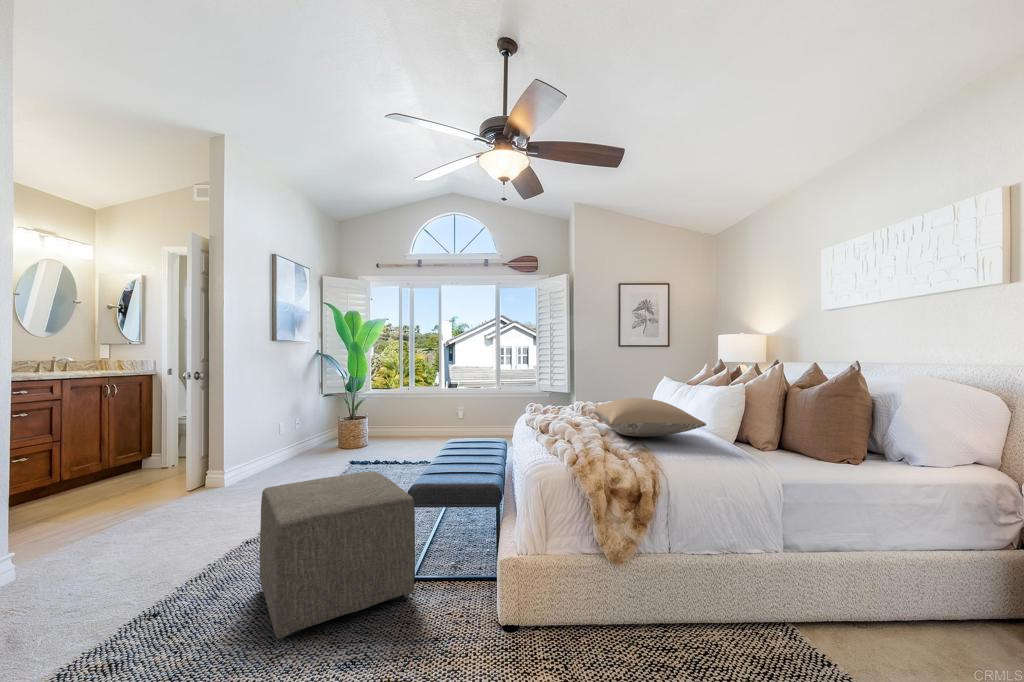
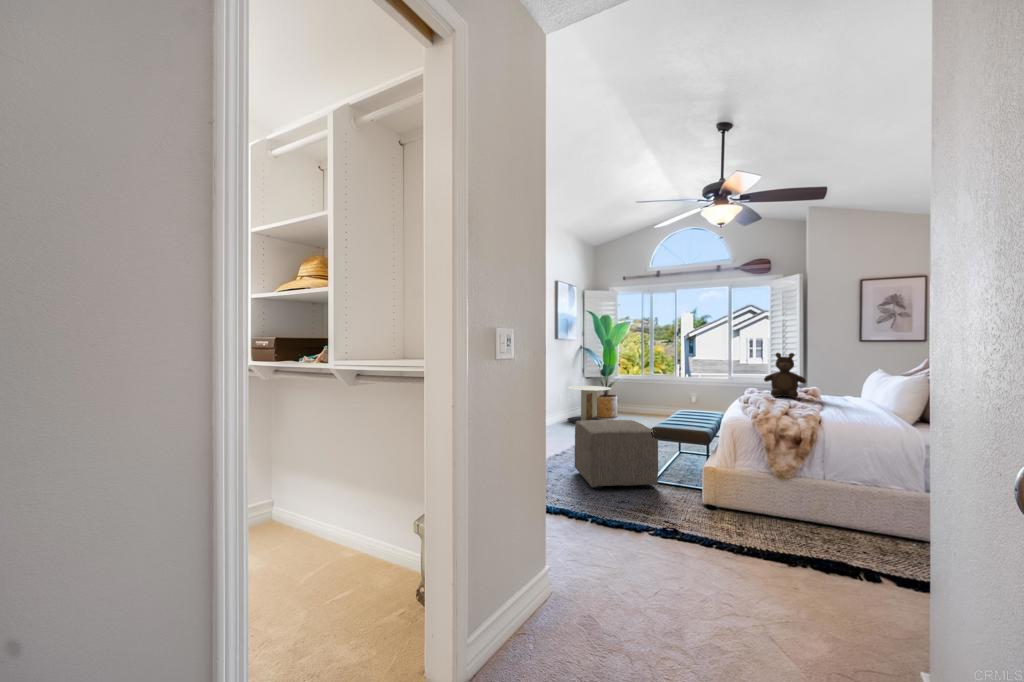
teddy bear: none [556,356,604,417] -> present [764,353,806,398]
pillow: present [594,398,706,437] -> none [788,384,869,411]
side table: none [290,406,358,464] -> present [567,386,611,423]

